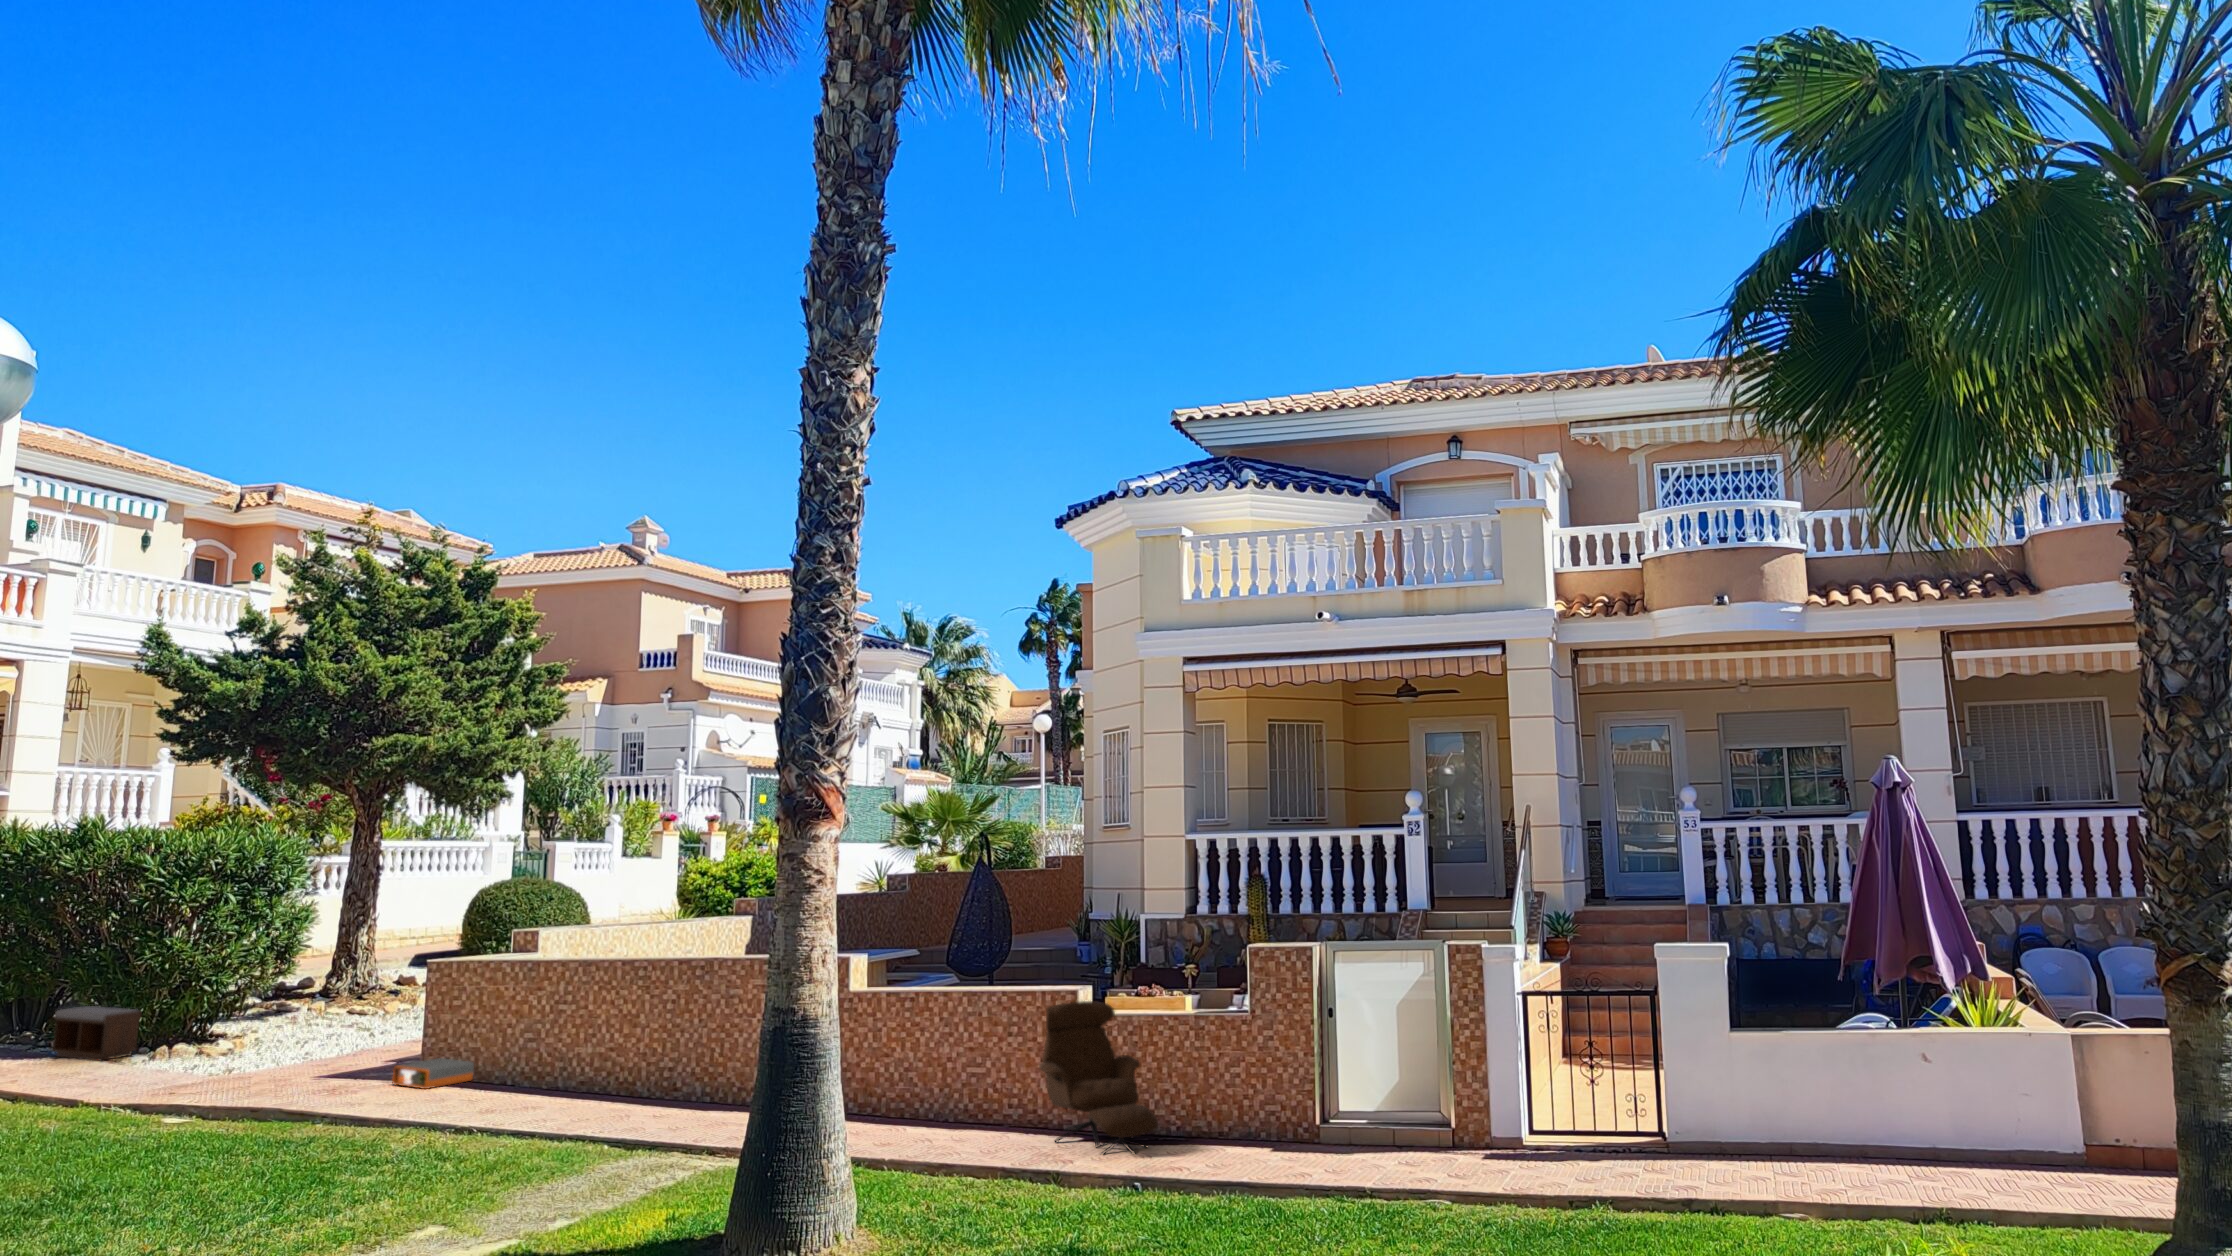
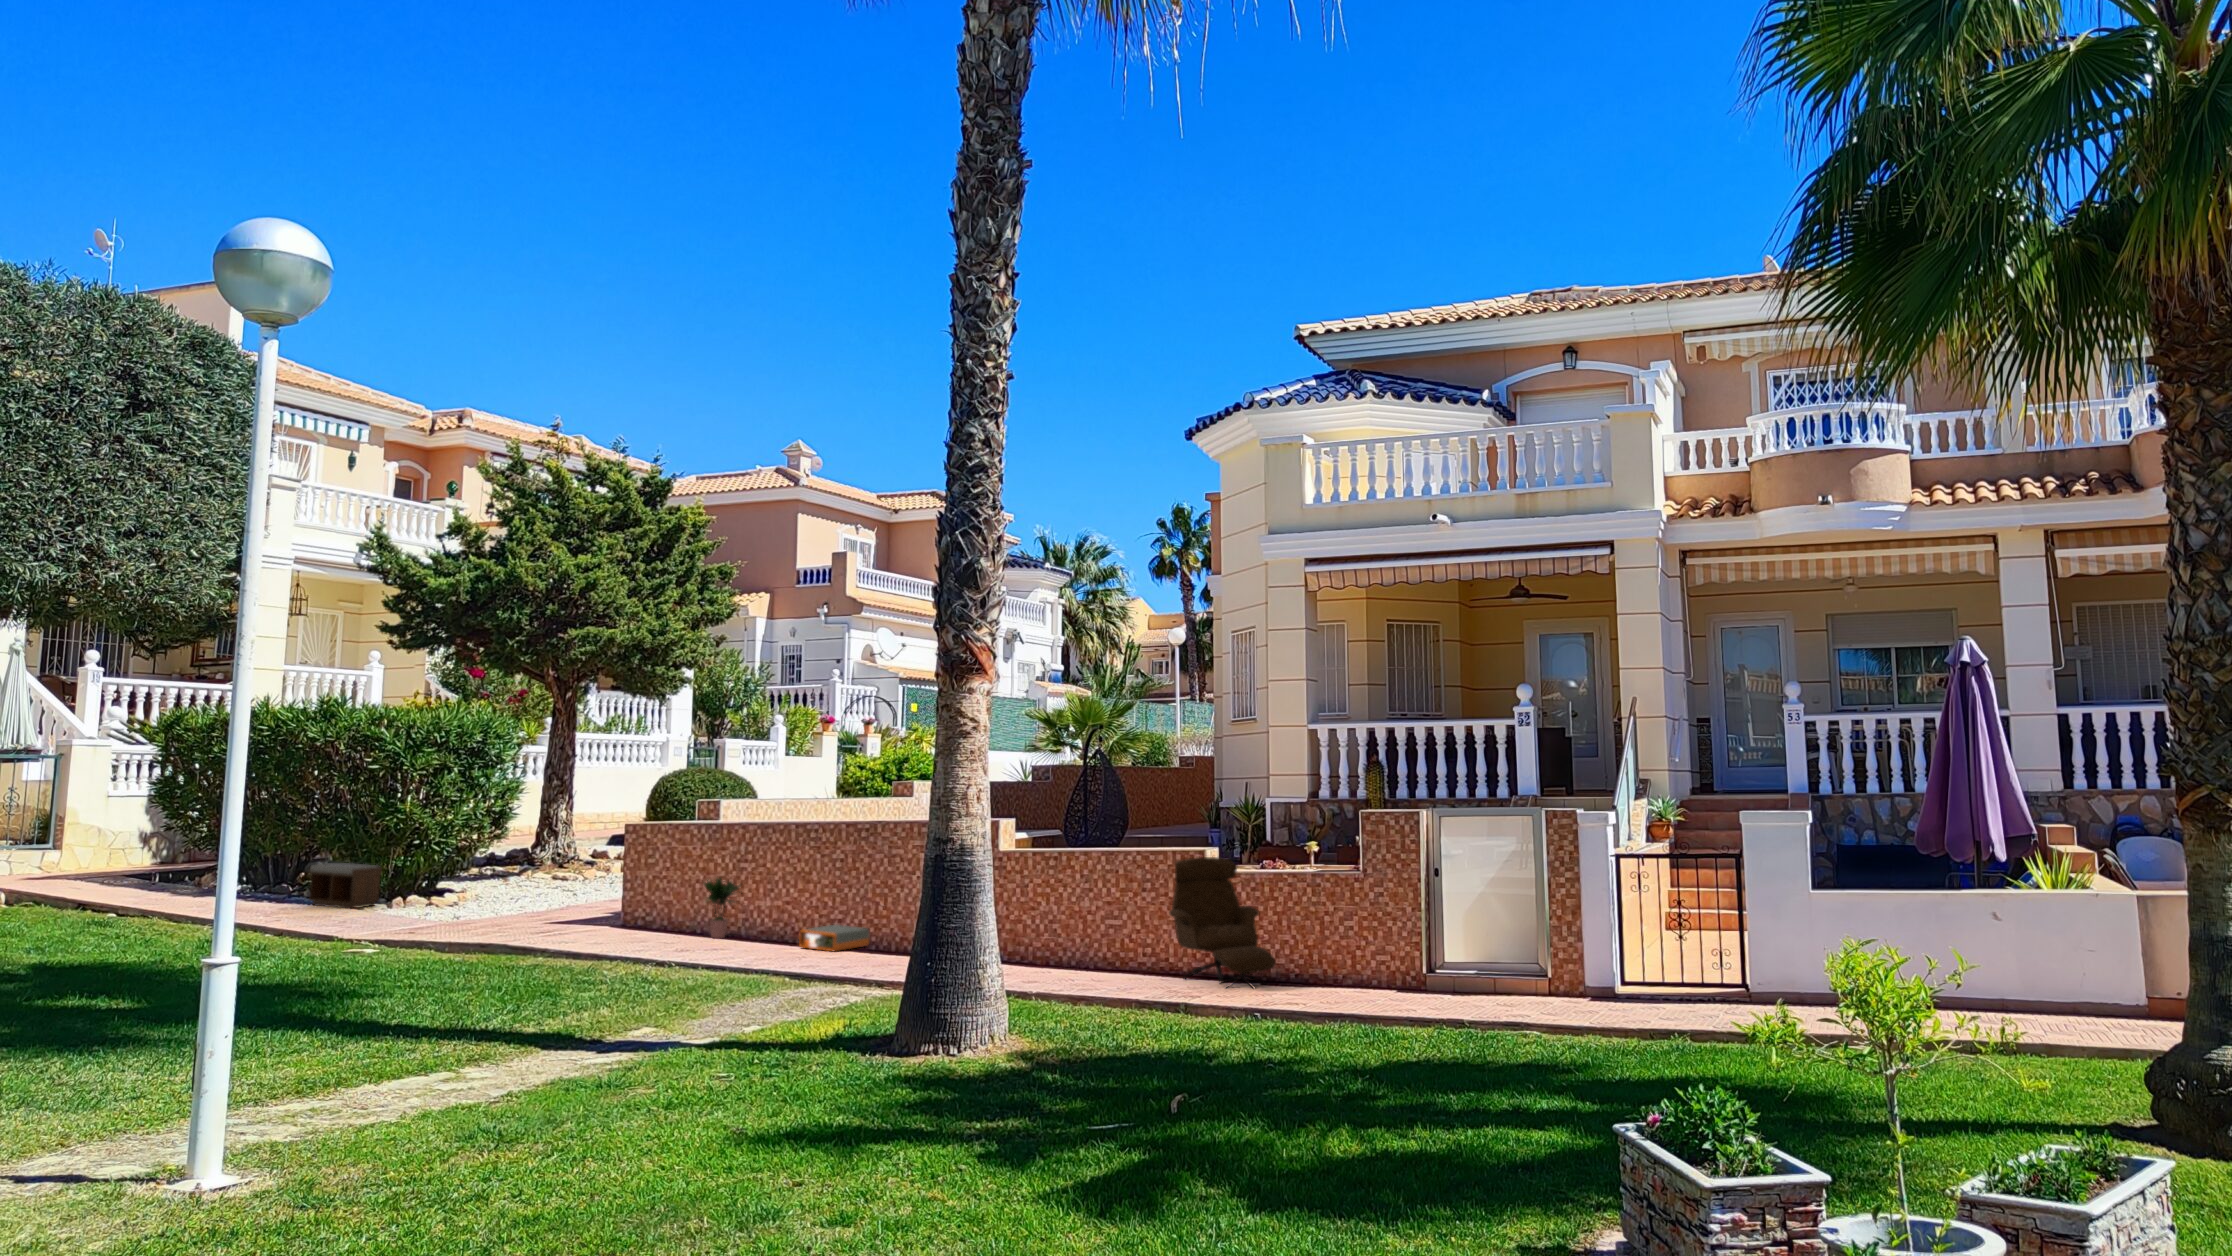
potted plant: none [507,1021,562,1095] -> present [704,878,742,938]
storage box: present [392,1058,474,1089] -> present [799,925,869,951]

